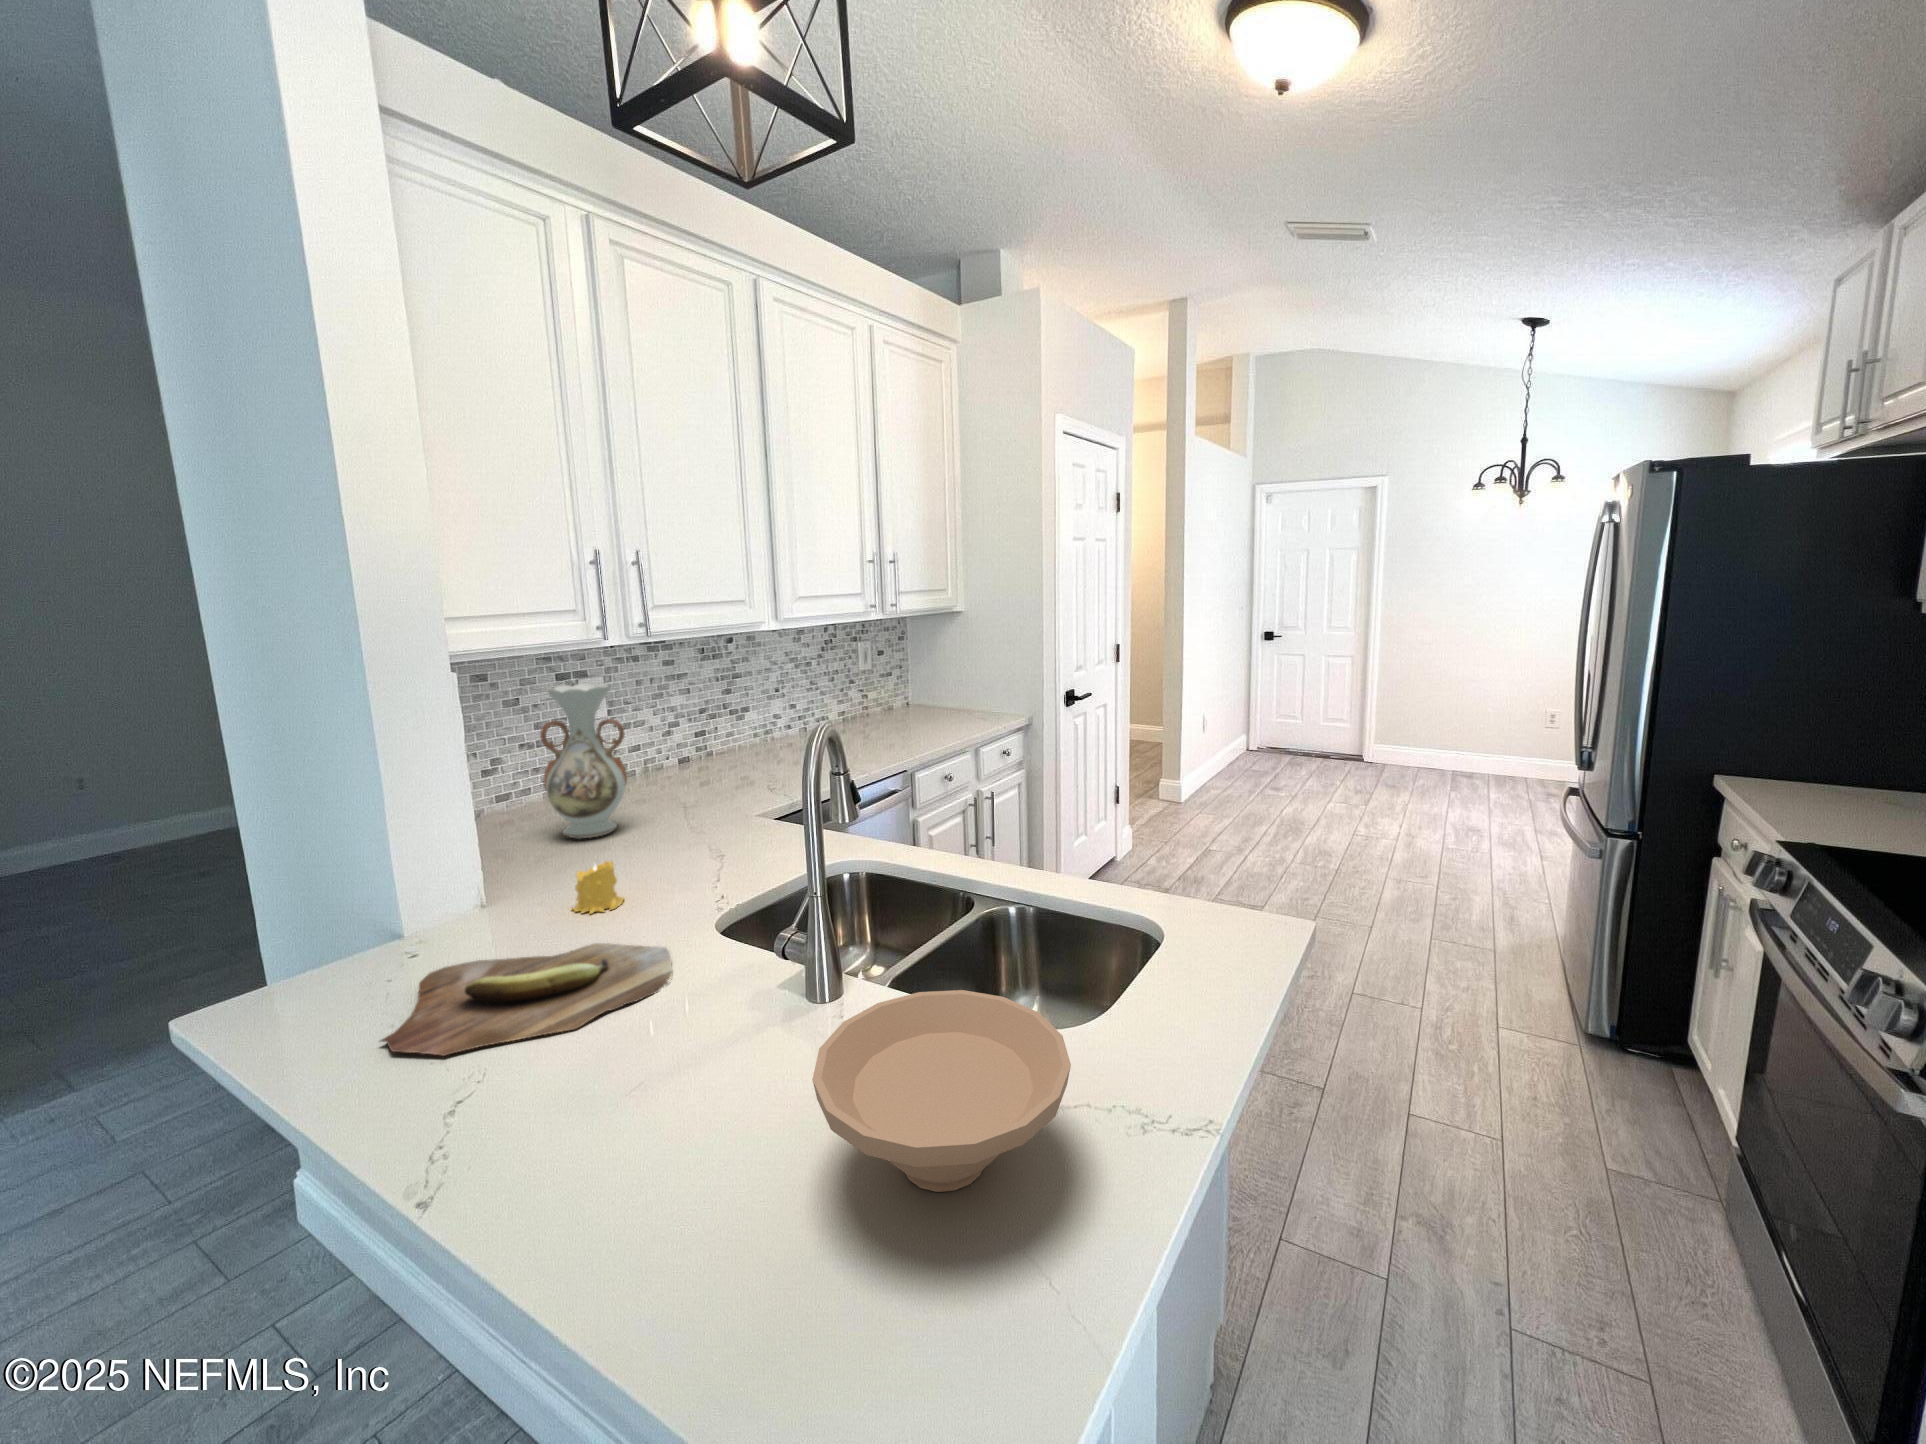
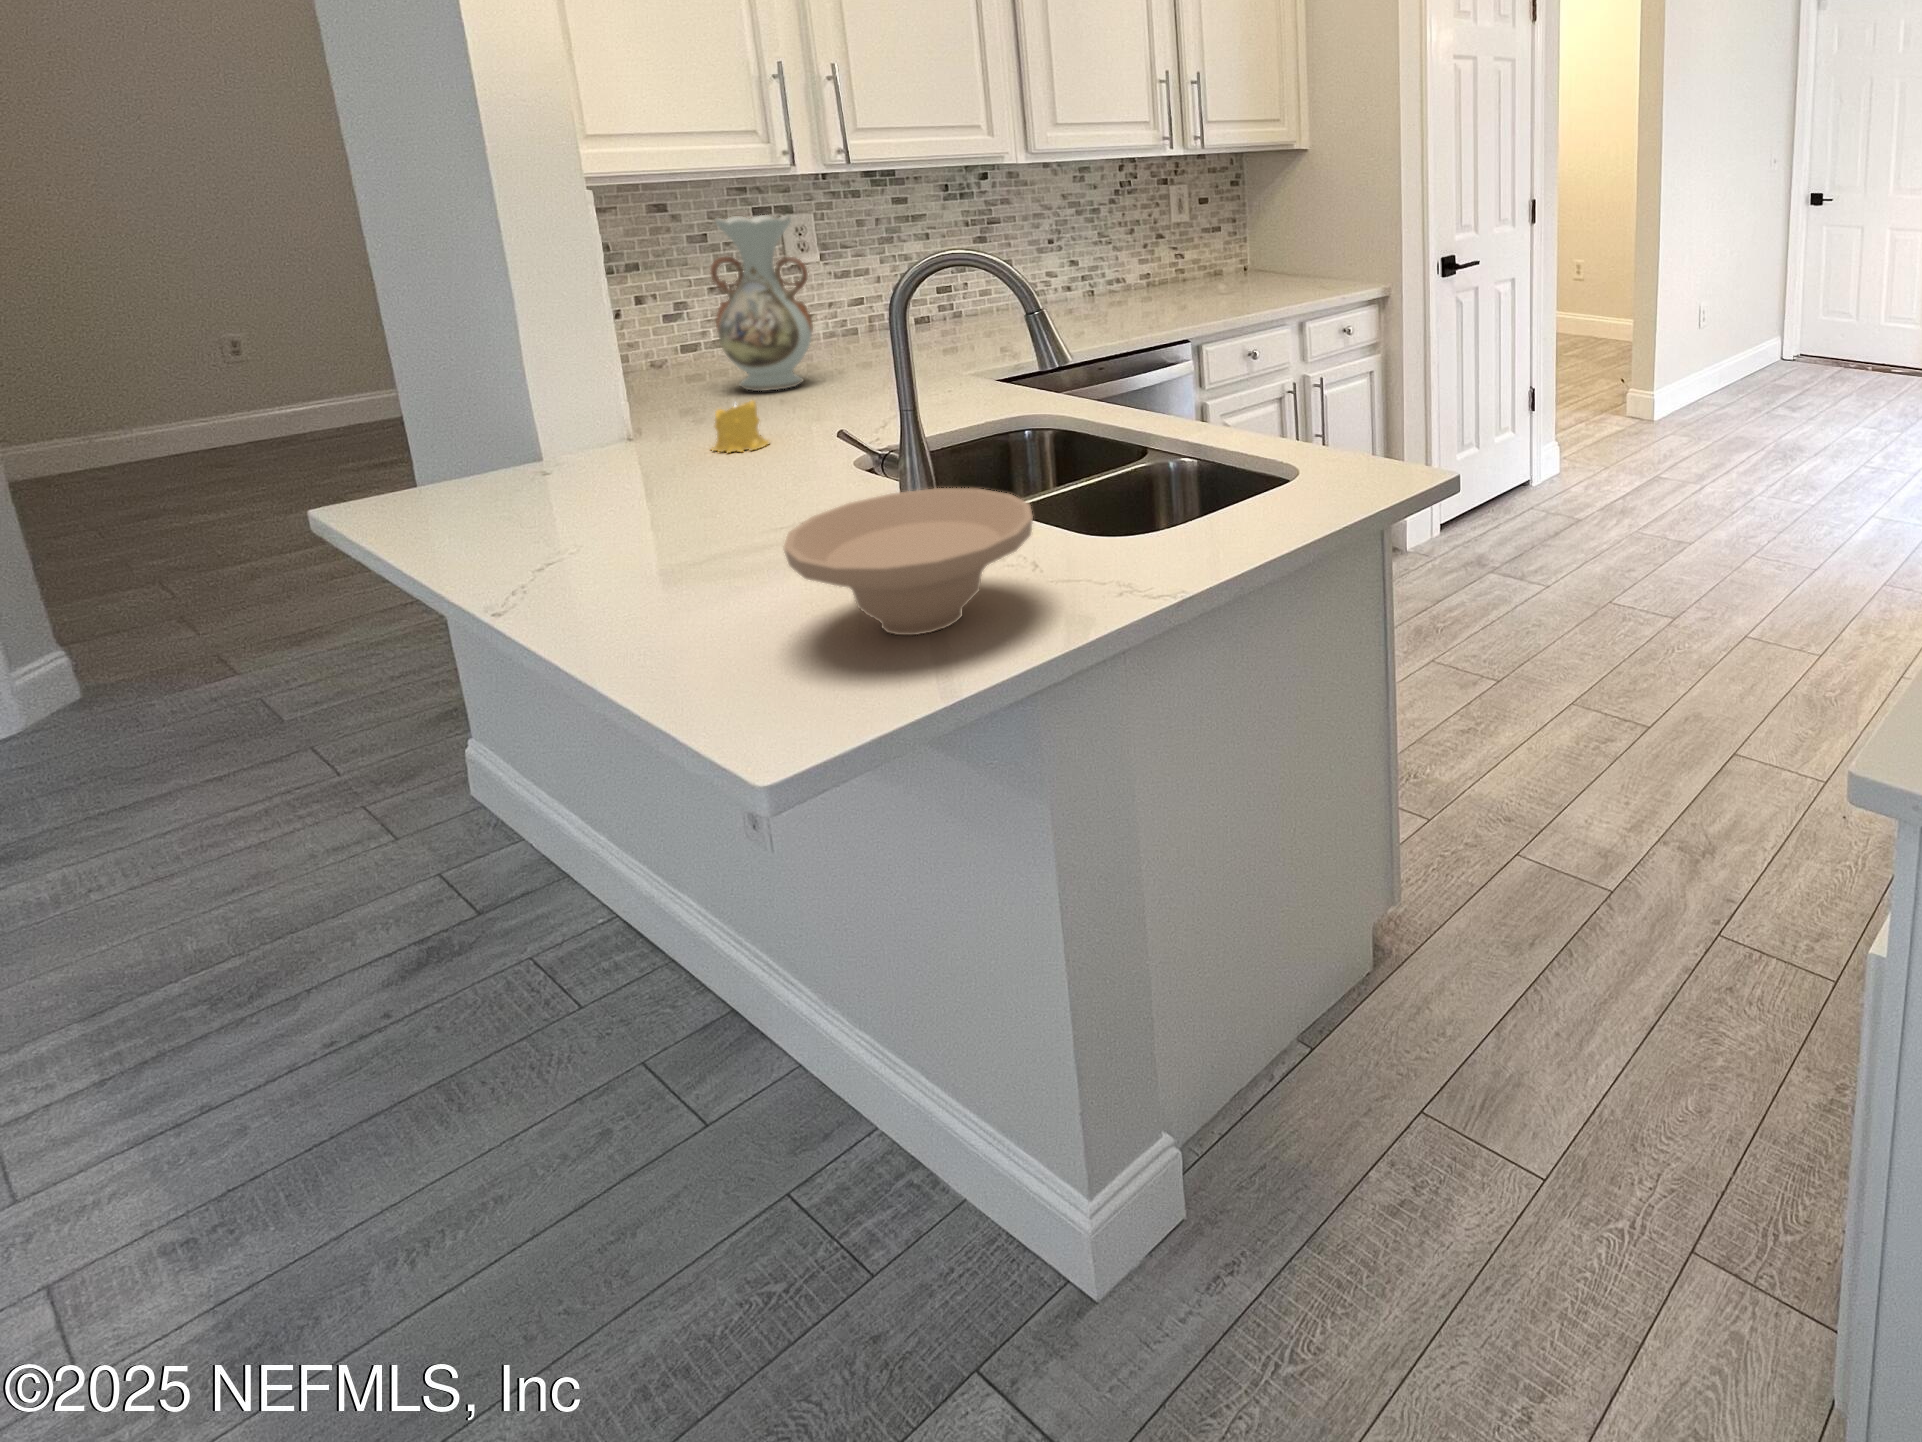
cutting board: present [380,943,673,1056] -> none [473,474,786,545]

